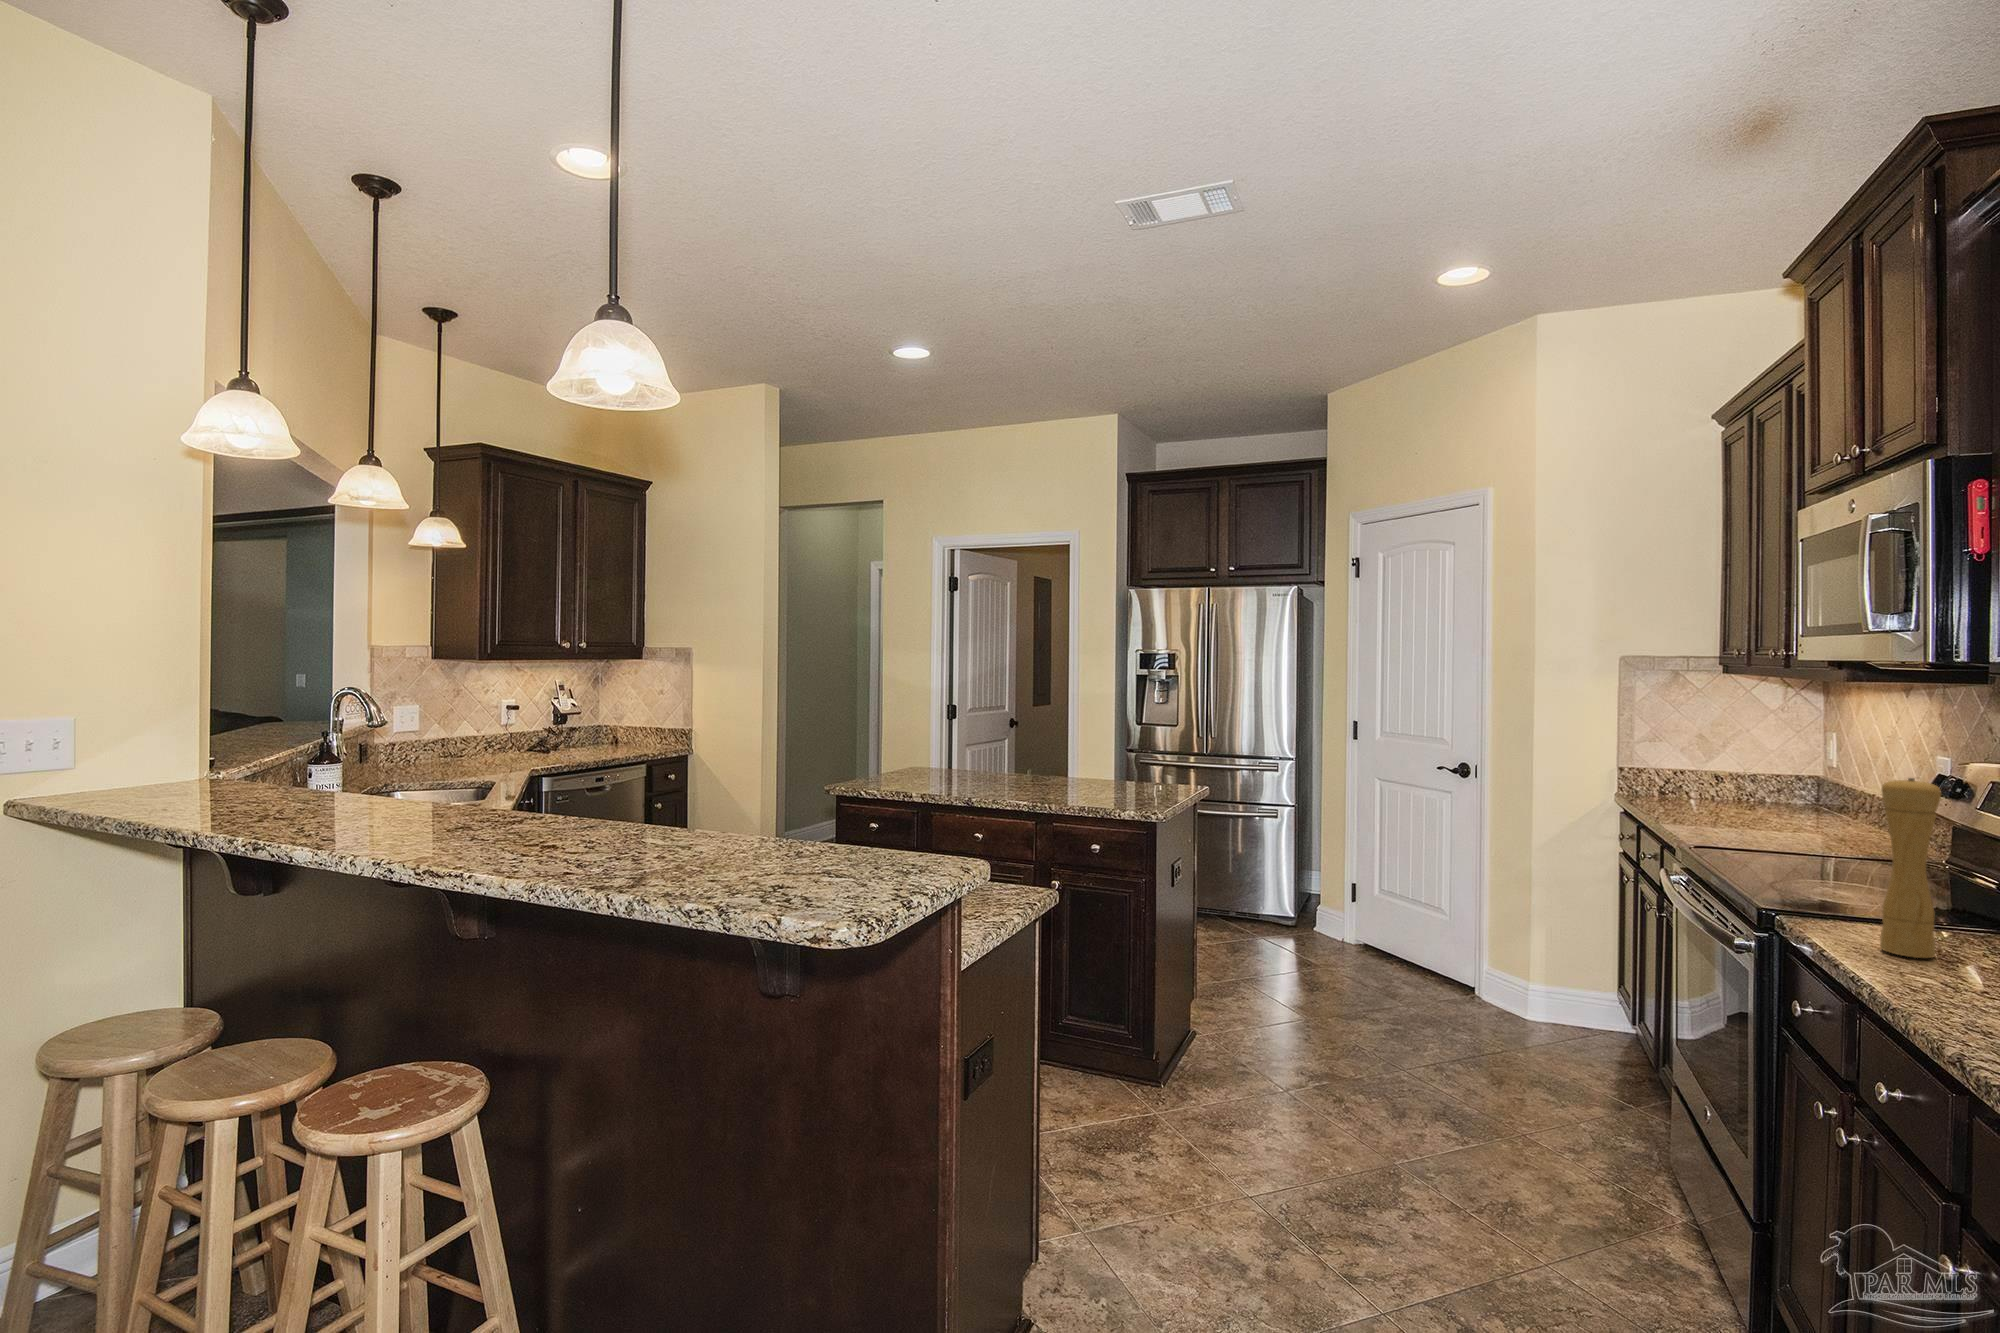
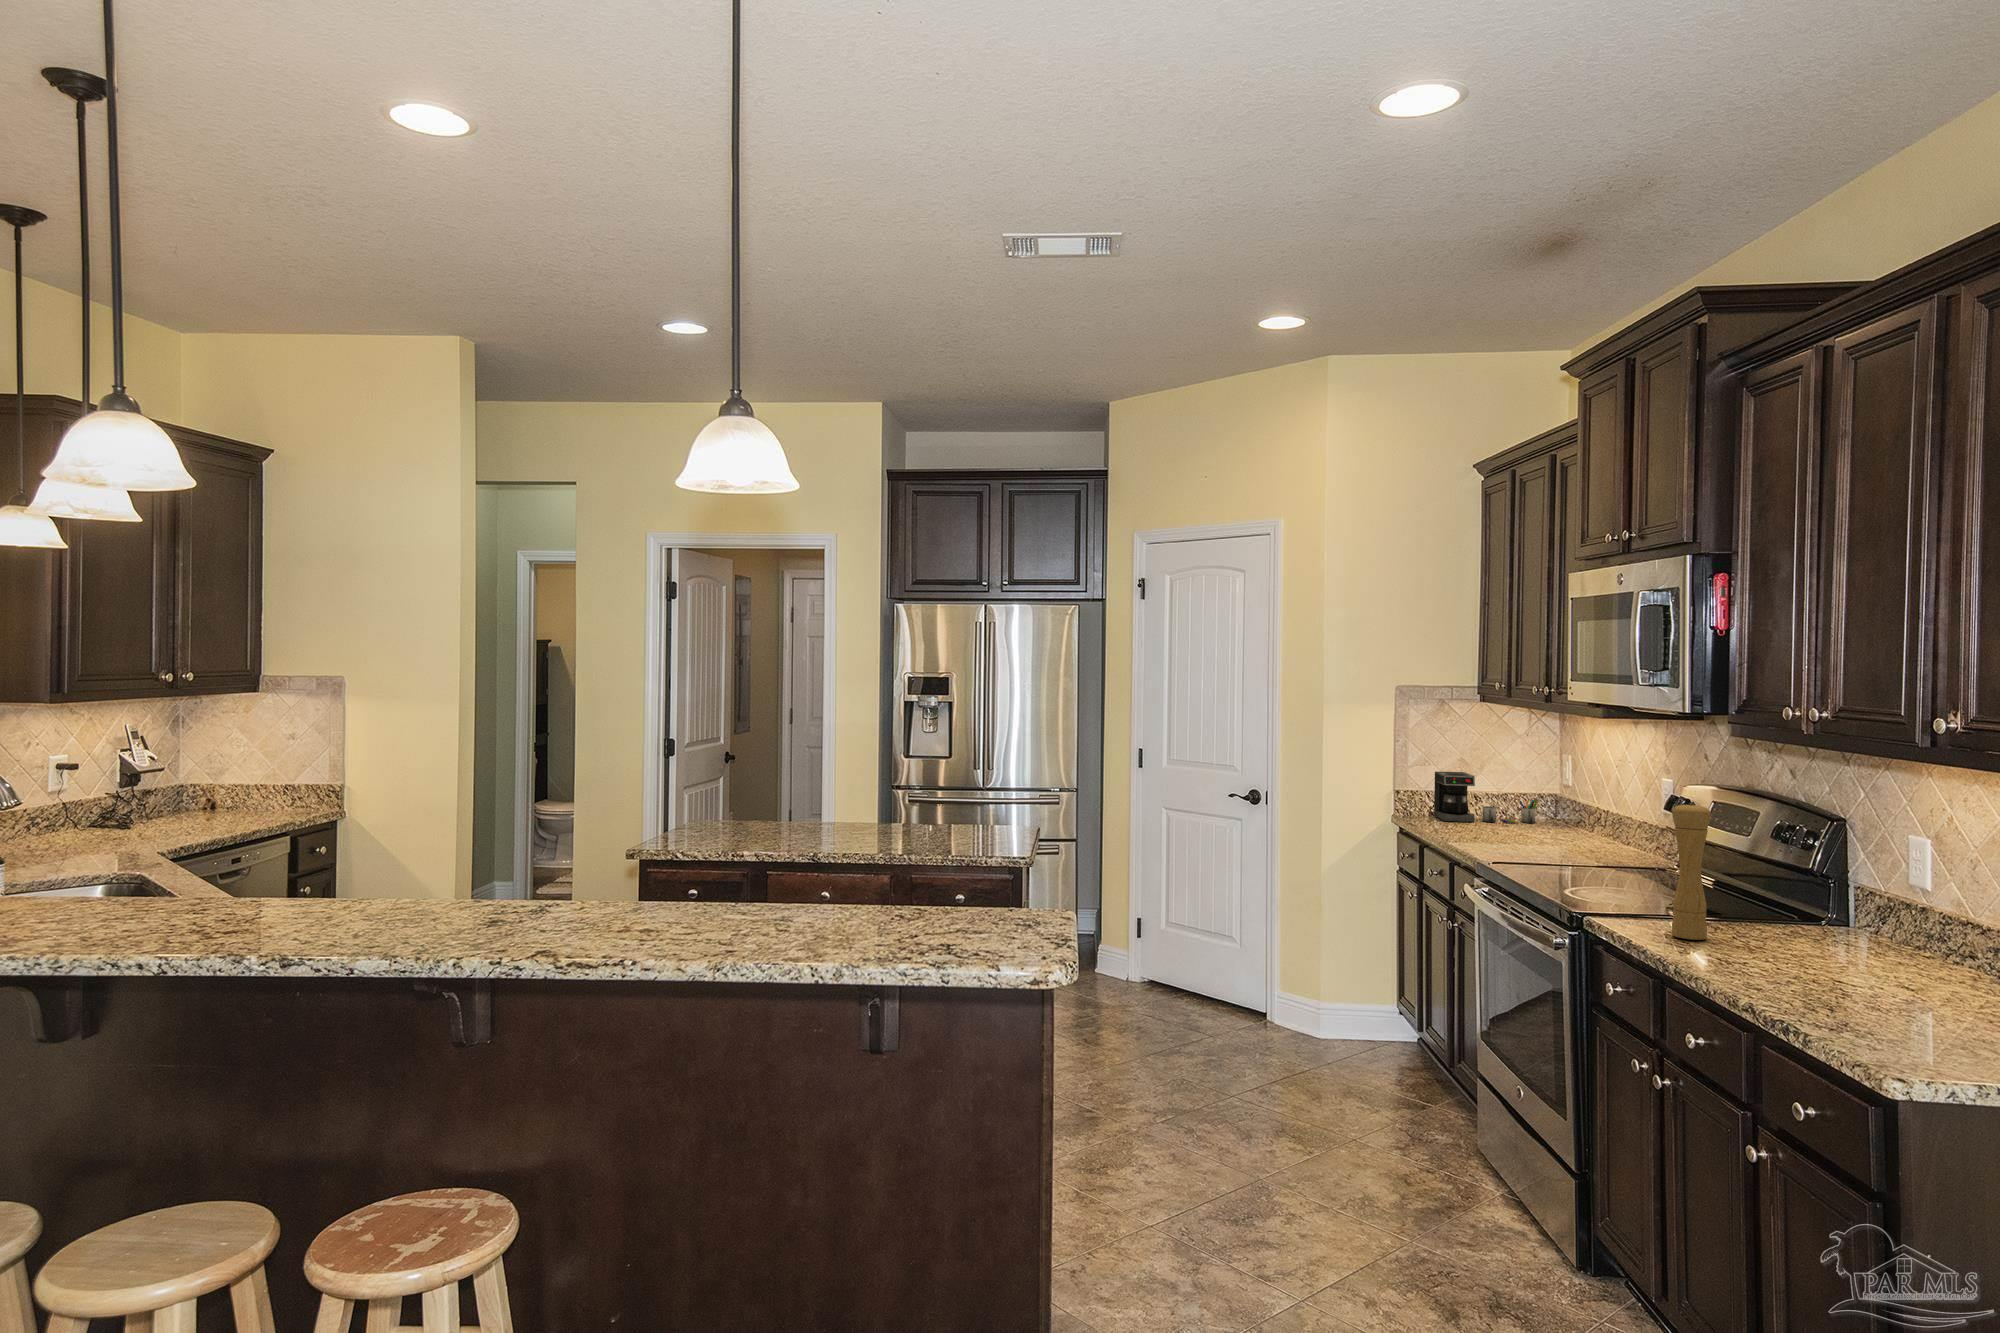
coffee maker: none [1662,747,1793,808] -> present [1434,771,1539,823]

